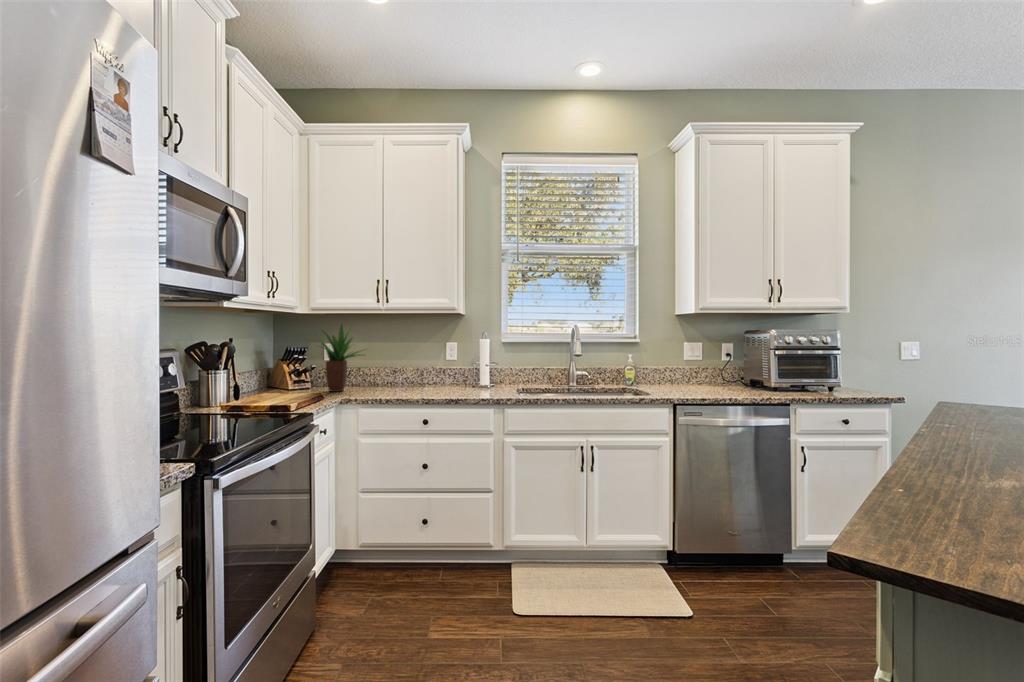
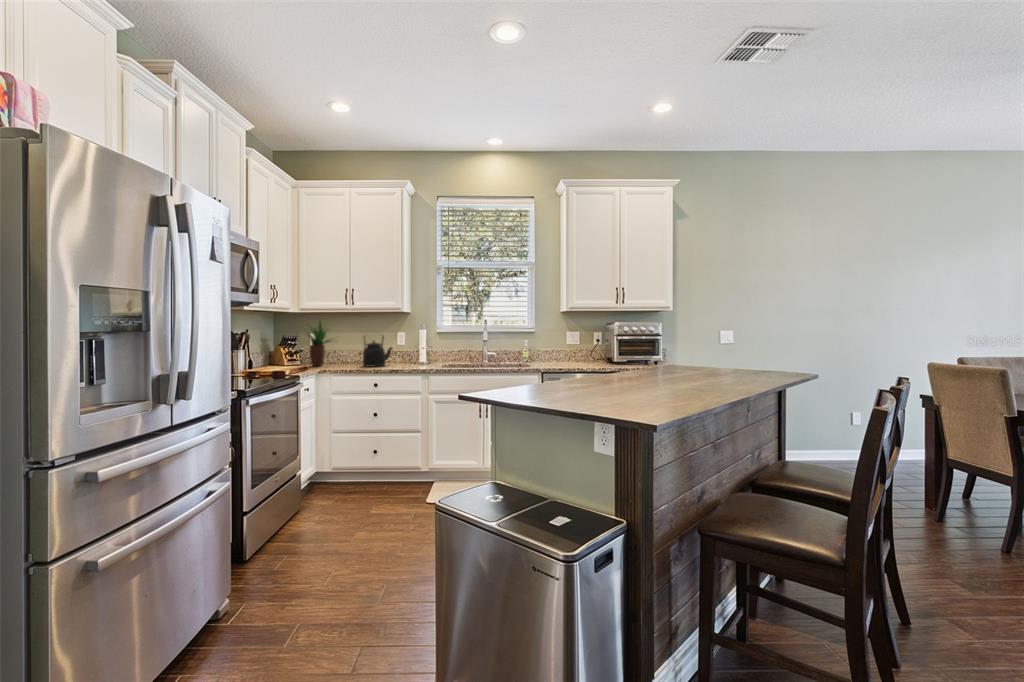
kettle: none [402,346,444,393] -> present [363,336,392,366]

